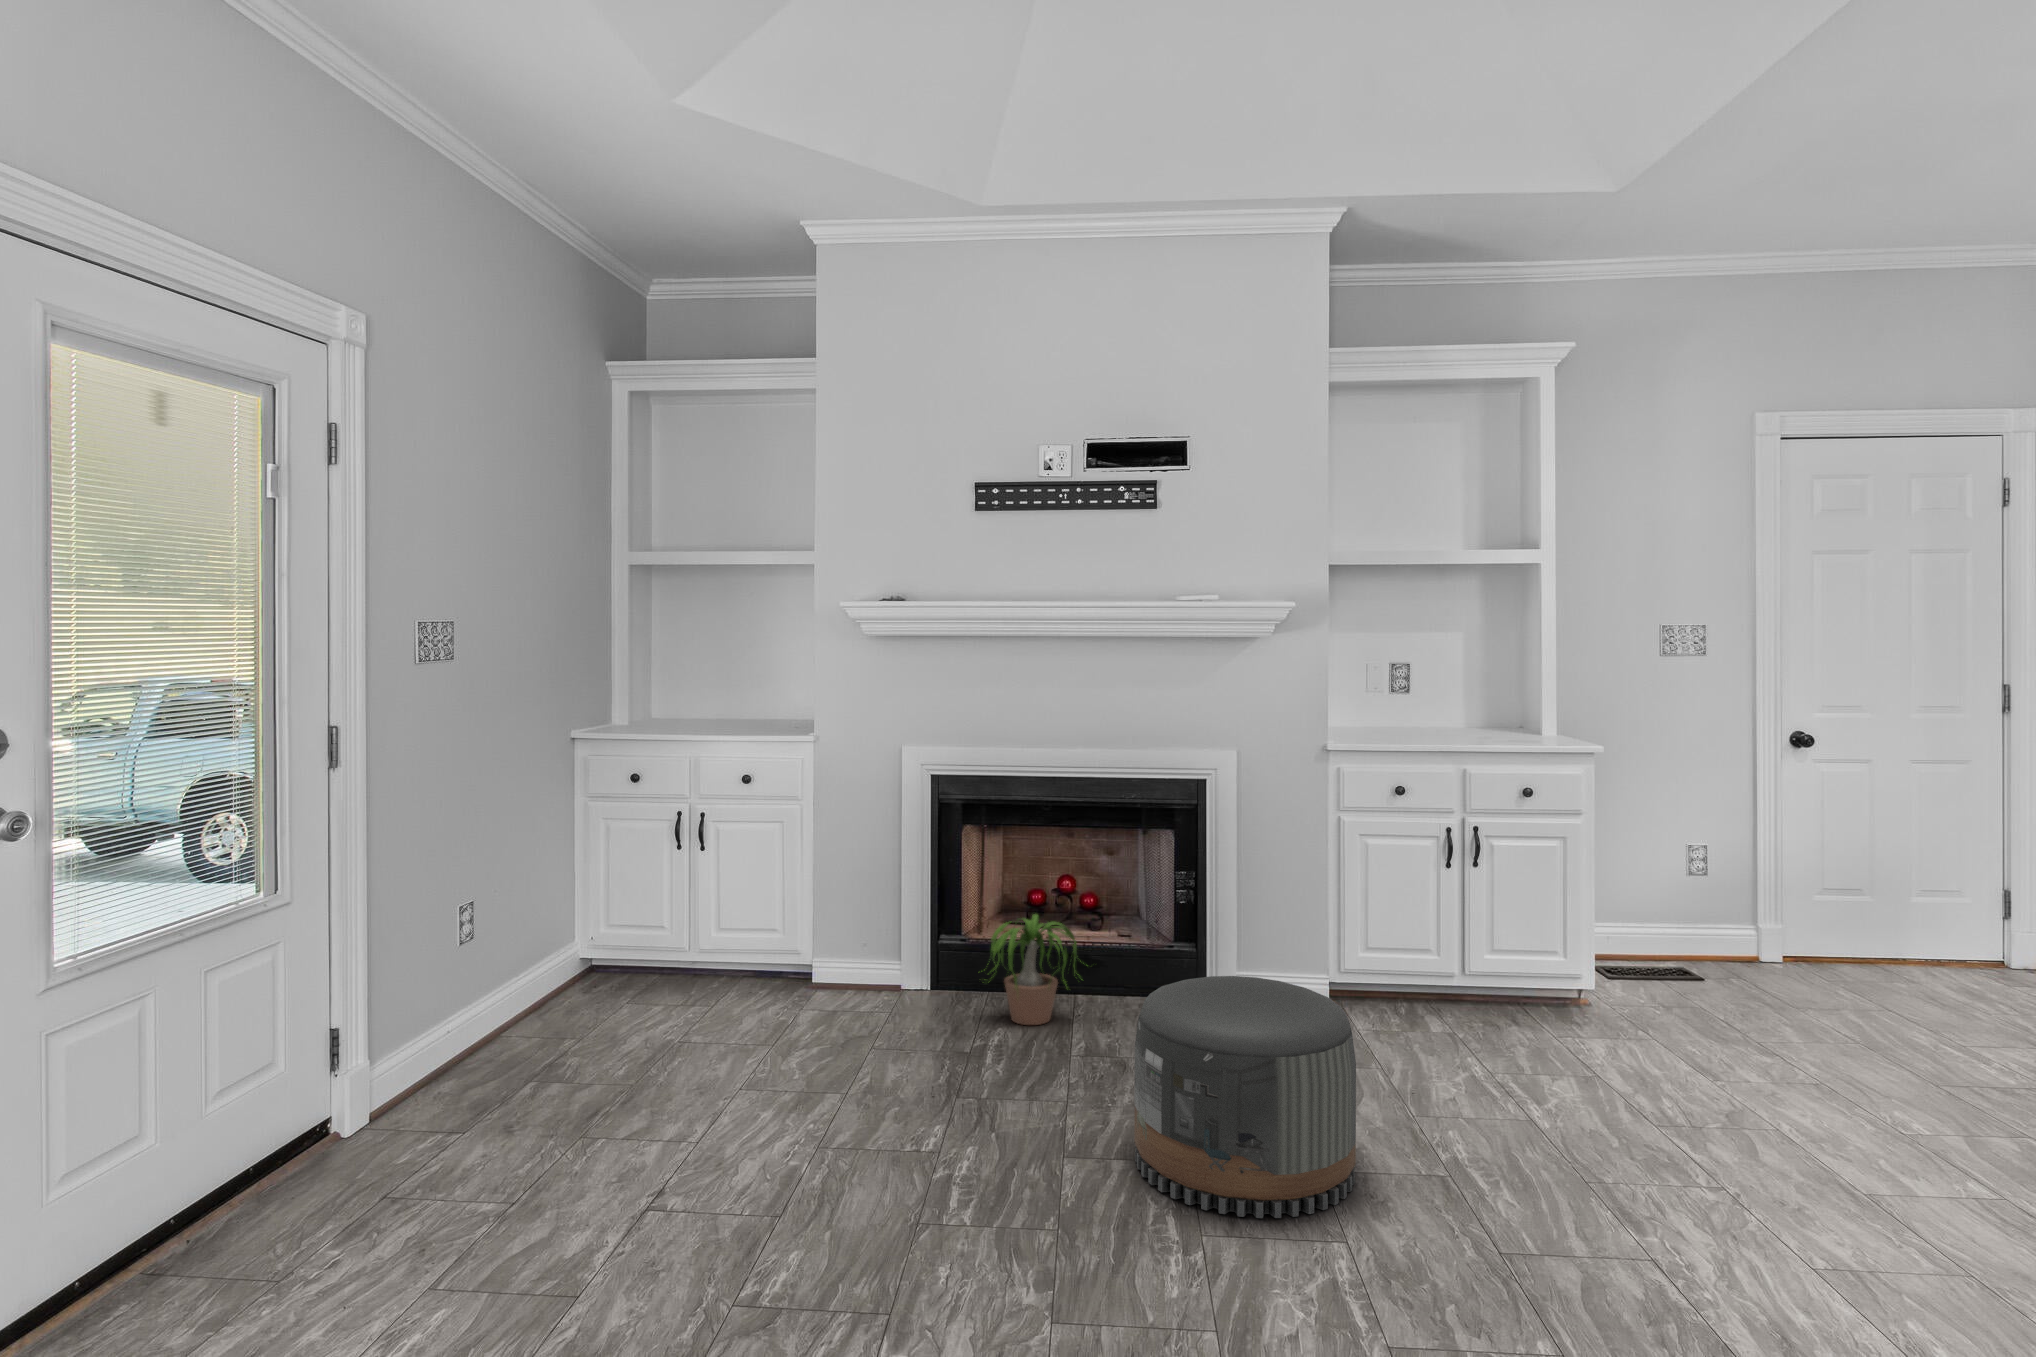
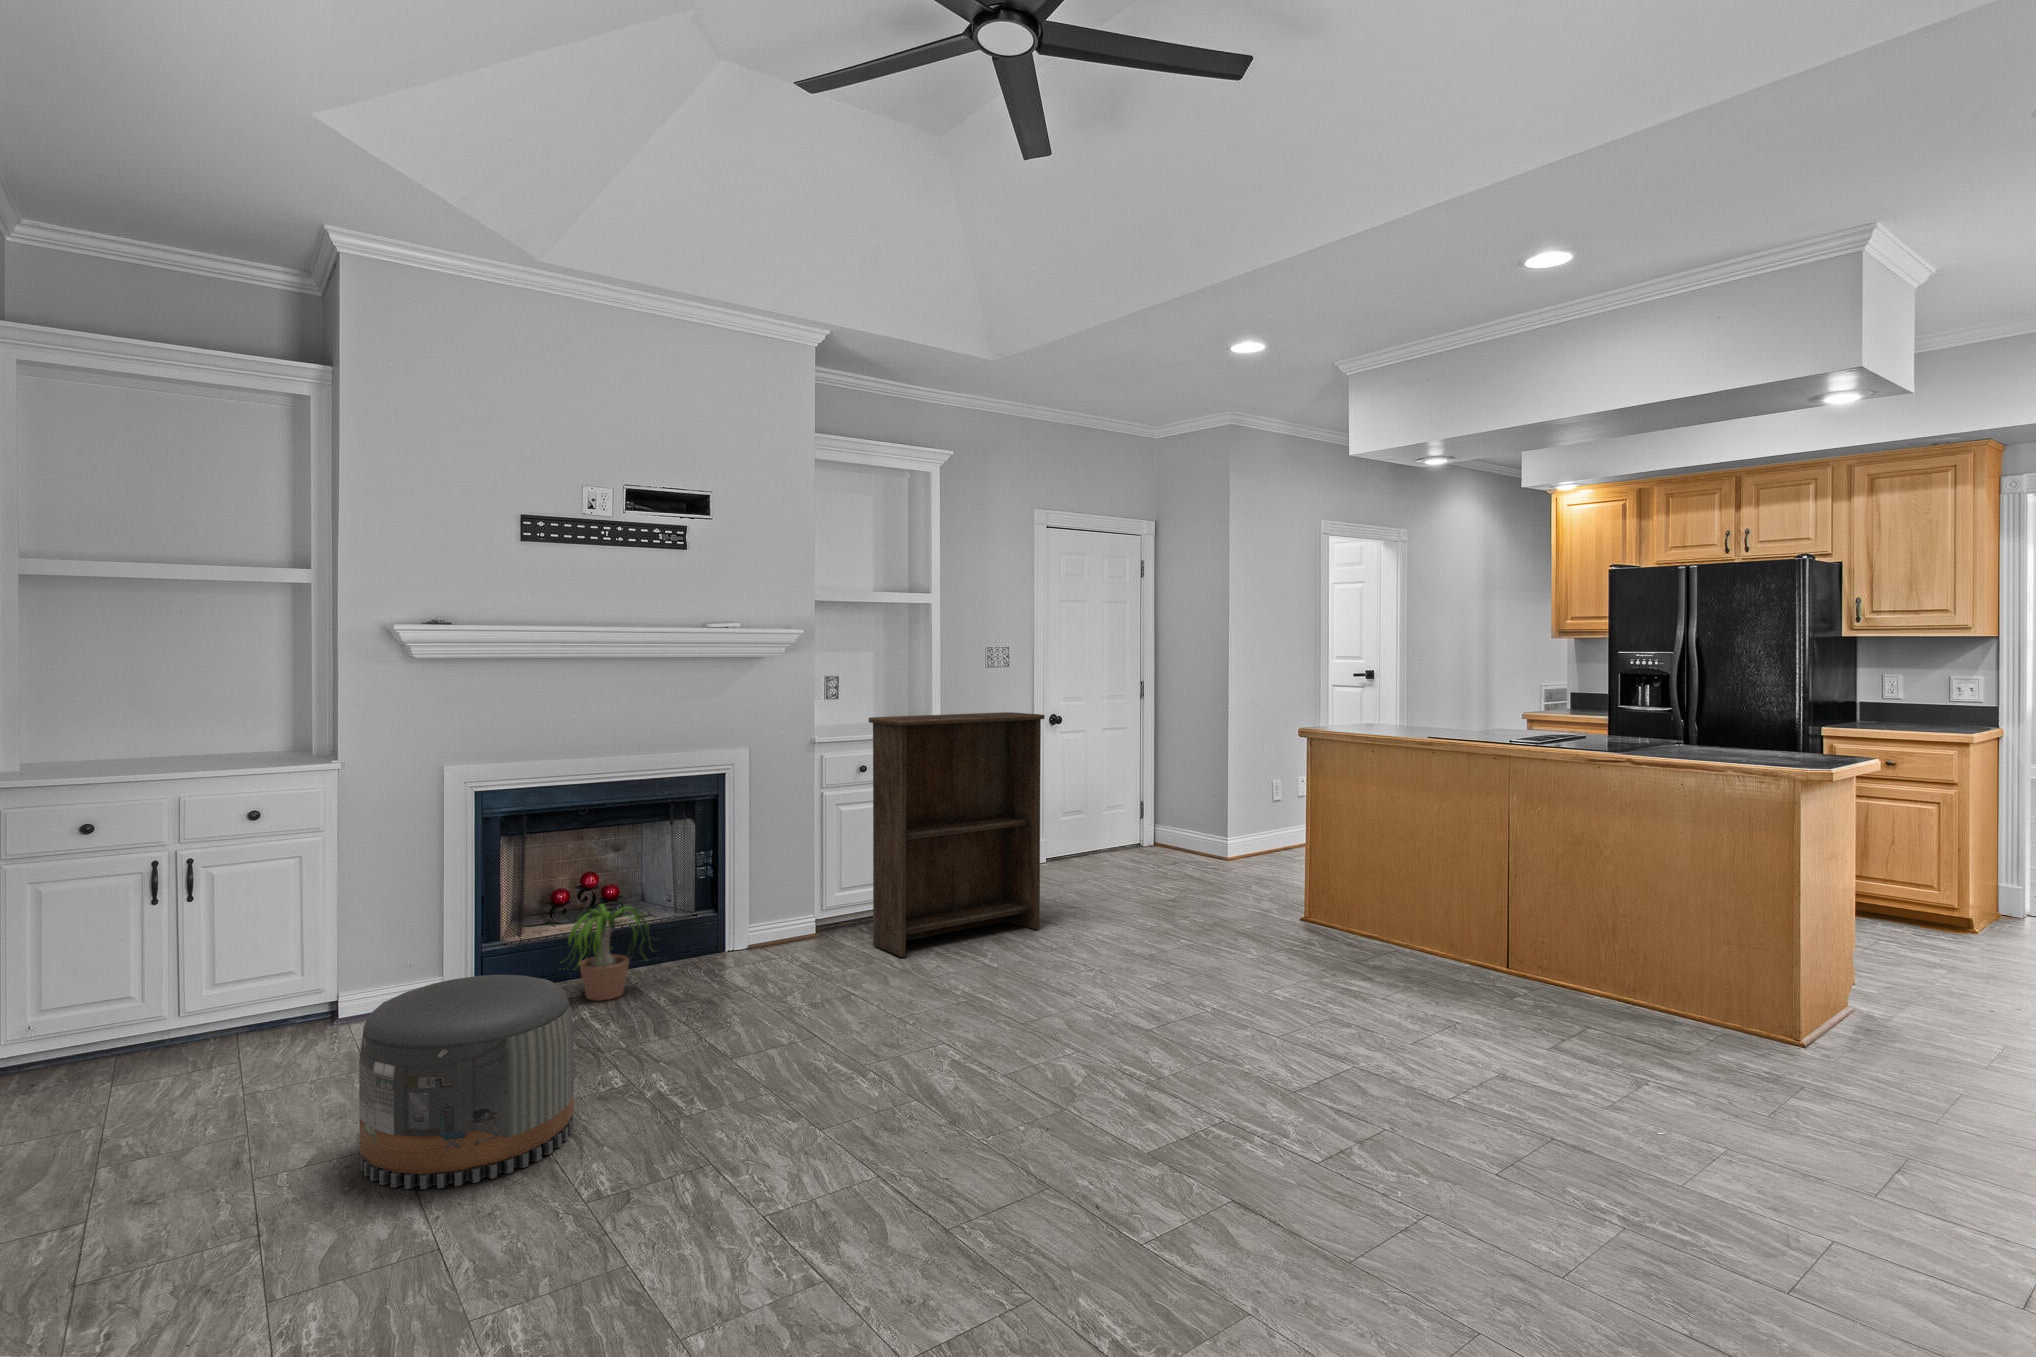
bookshelf: none [1381,716,1683,1066] -> present [868,712,1045,956]
pouf: present [1134,976,1356,1218] -> present [359,975,574,1189]

